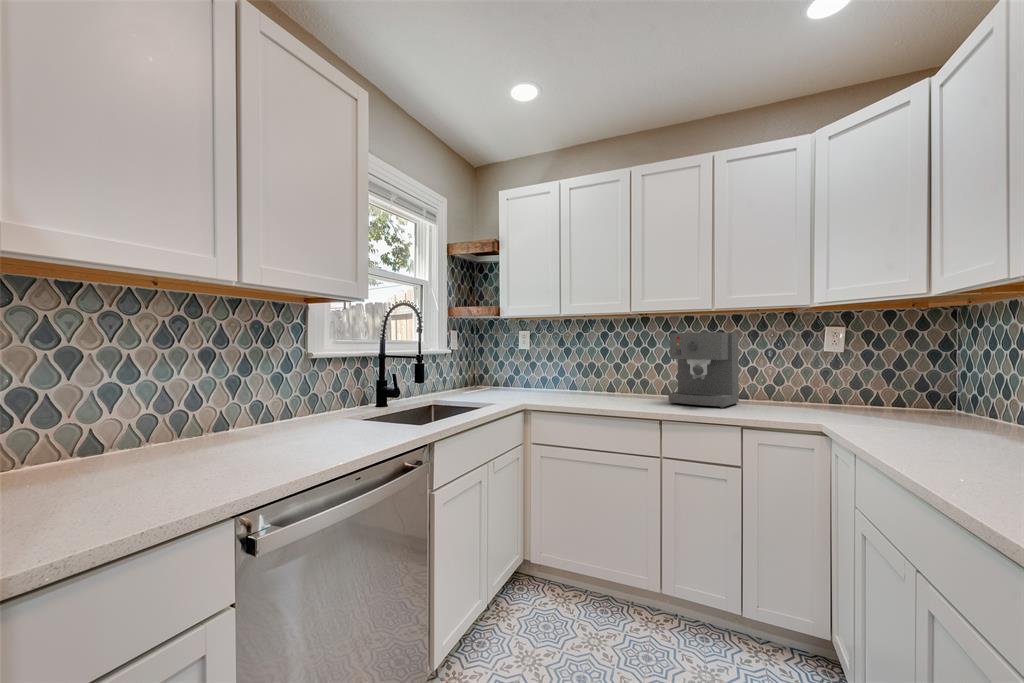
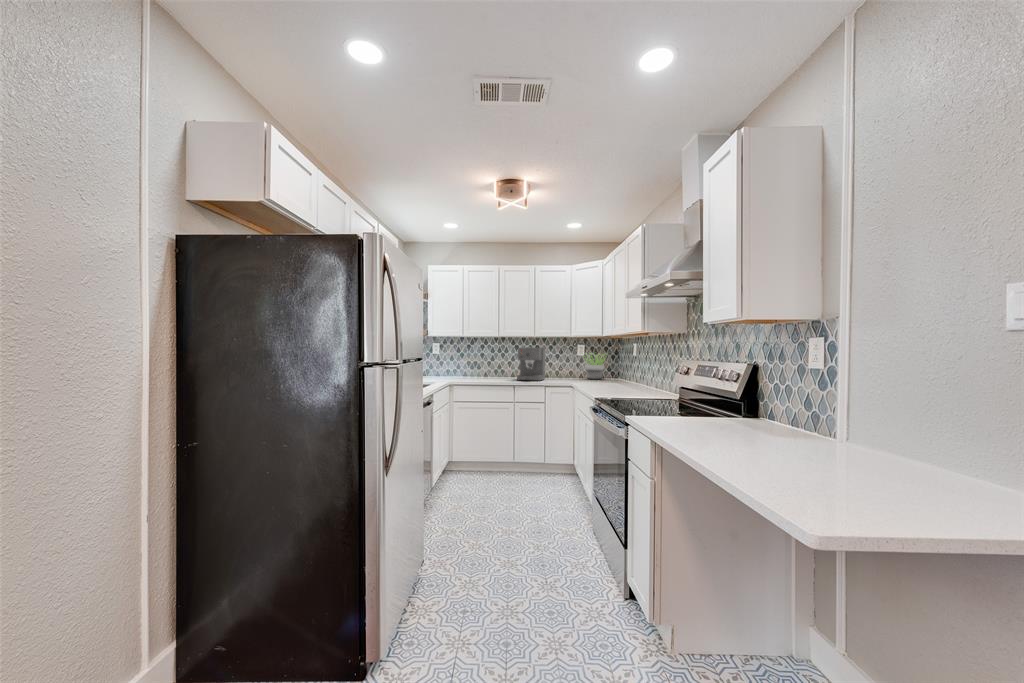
potted plant: none [828,341,928,410] -> present [584,354,605,379]

